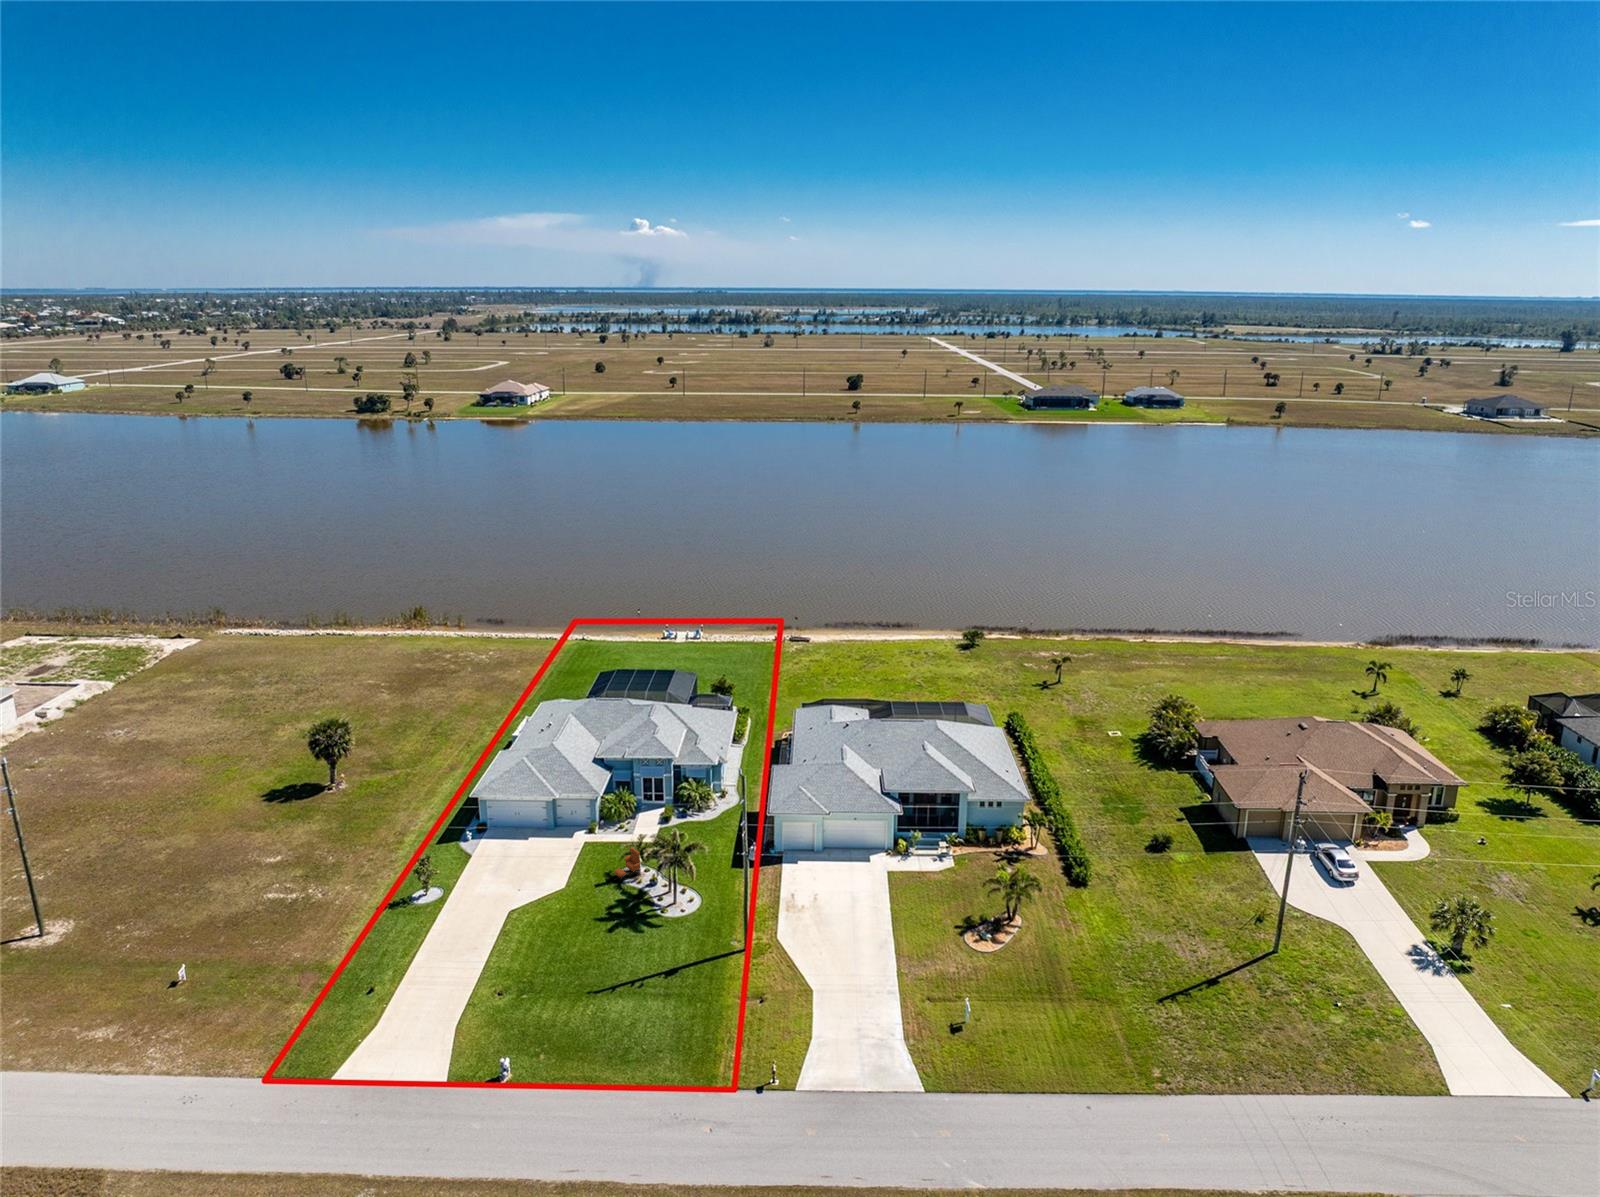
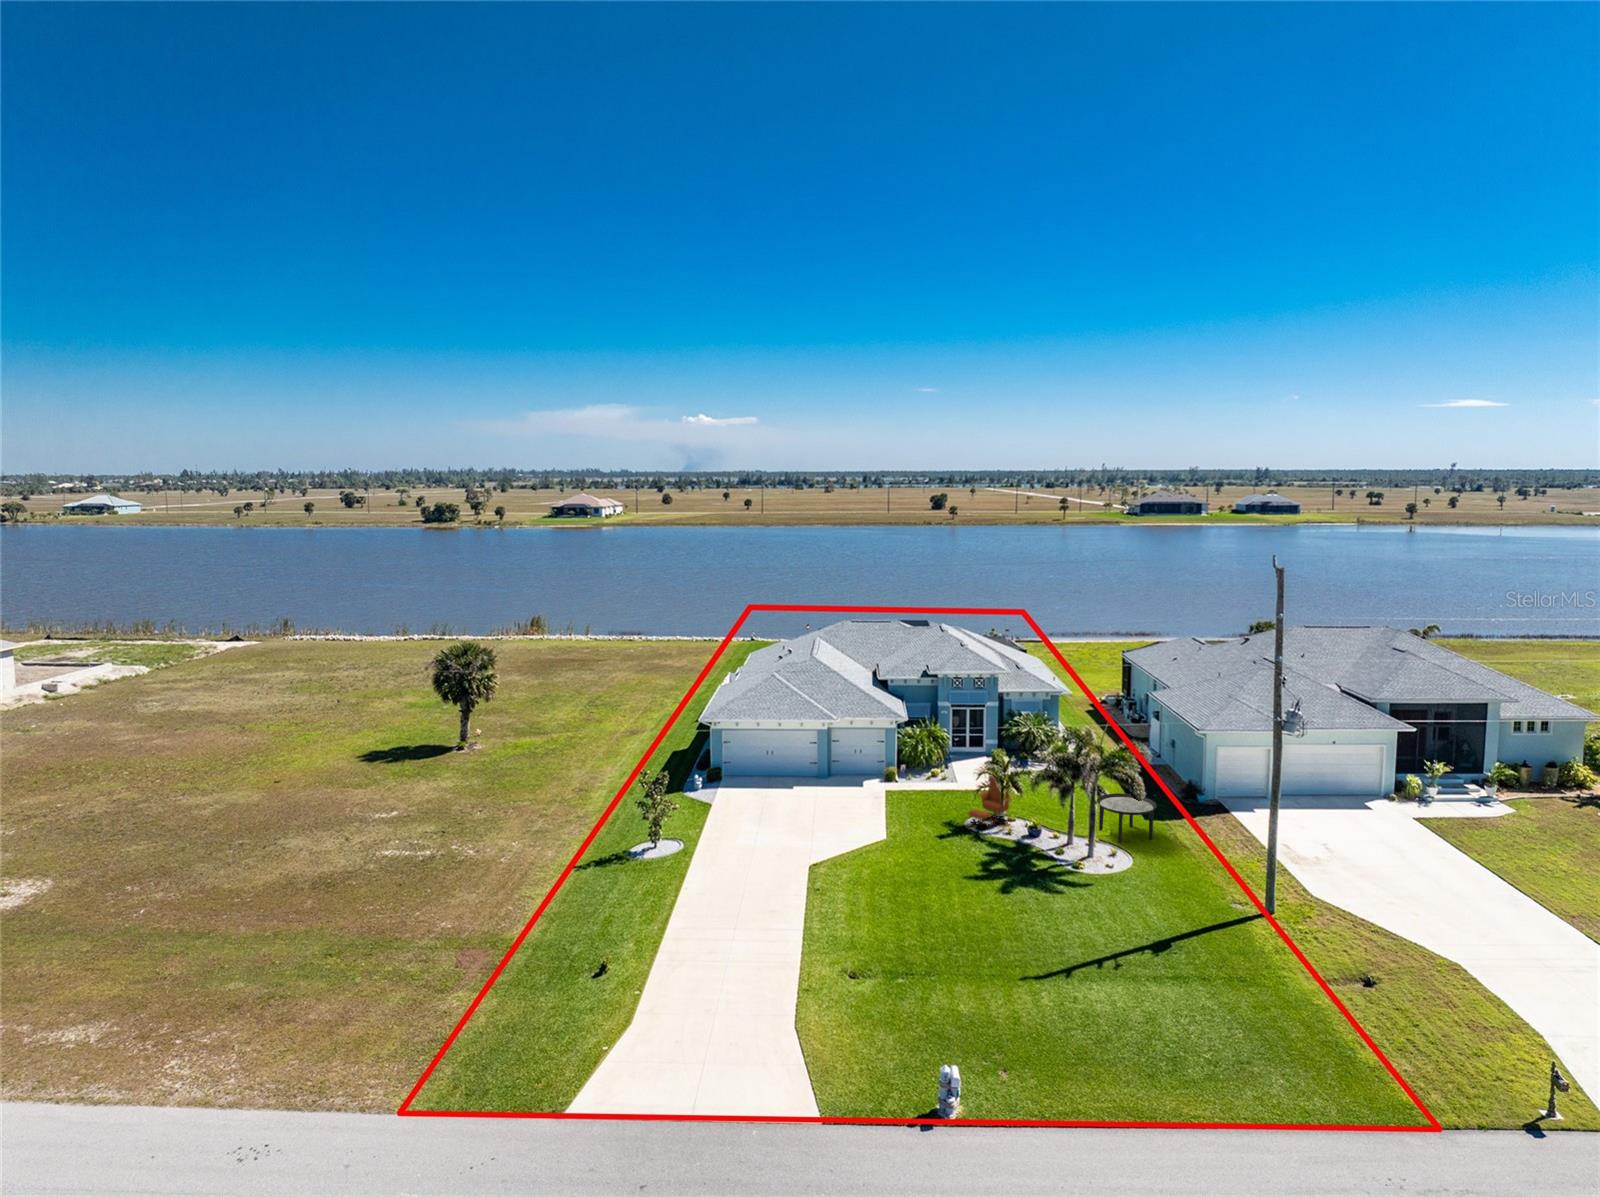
round table: none [681,863,714,896] -> present [1097,793,1157,843]

